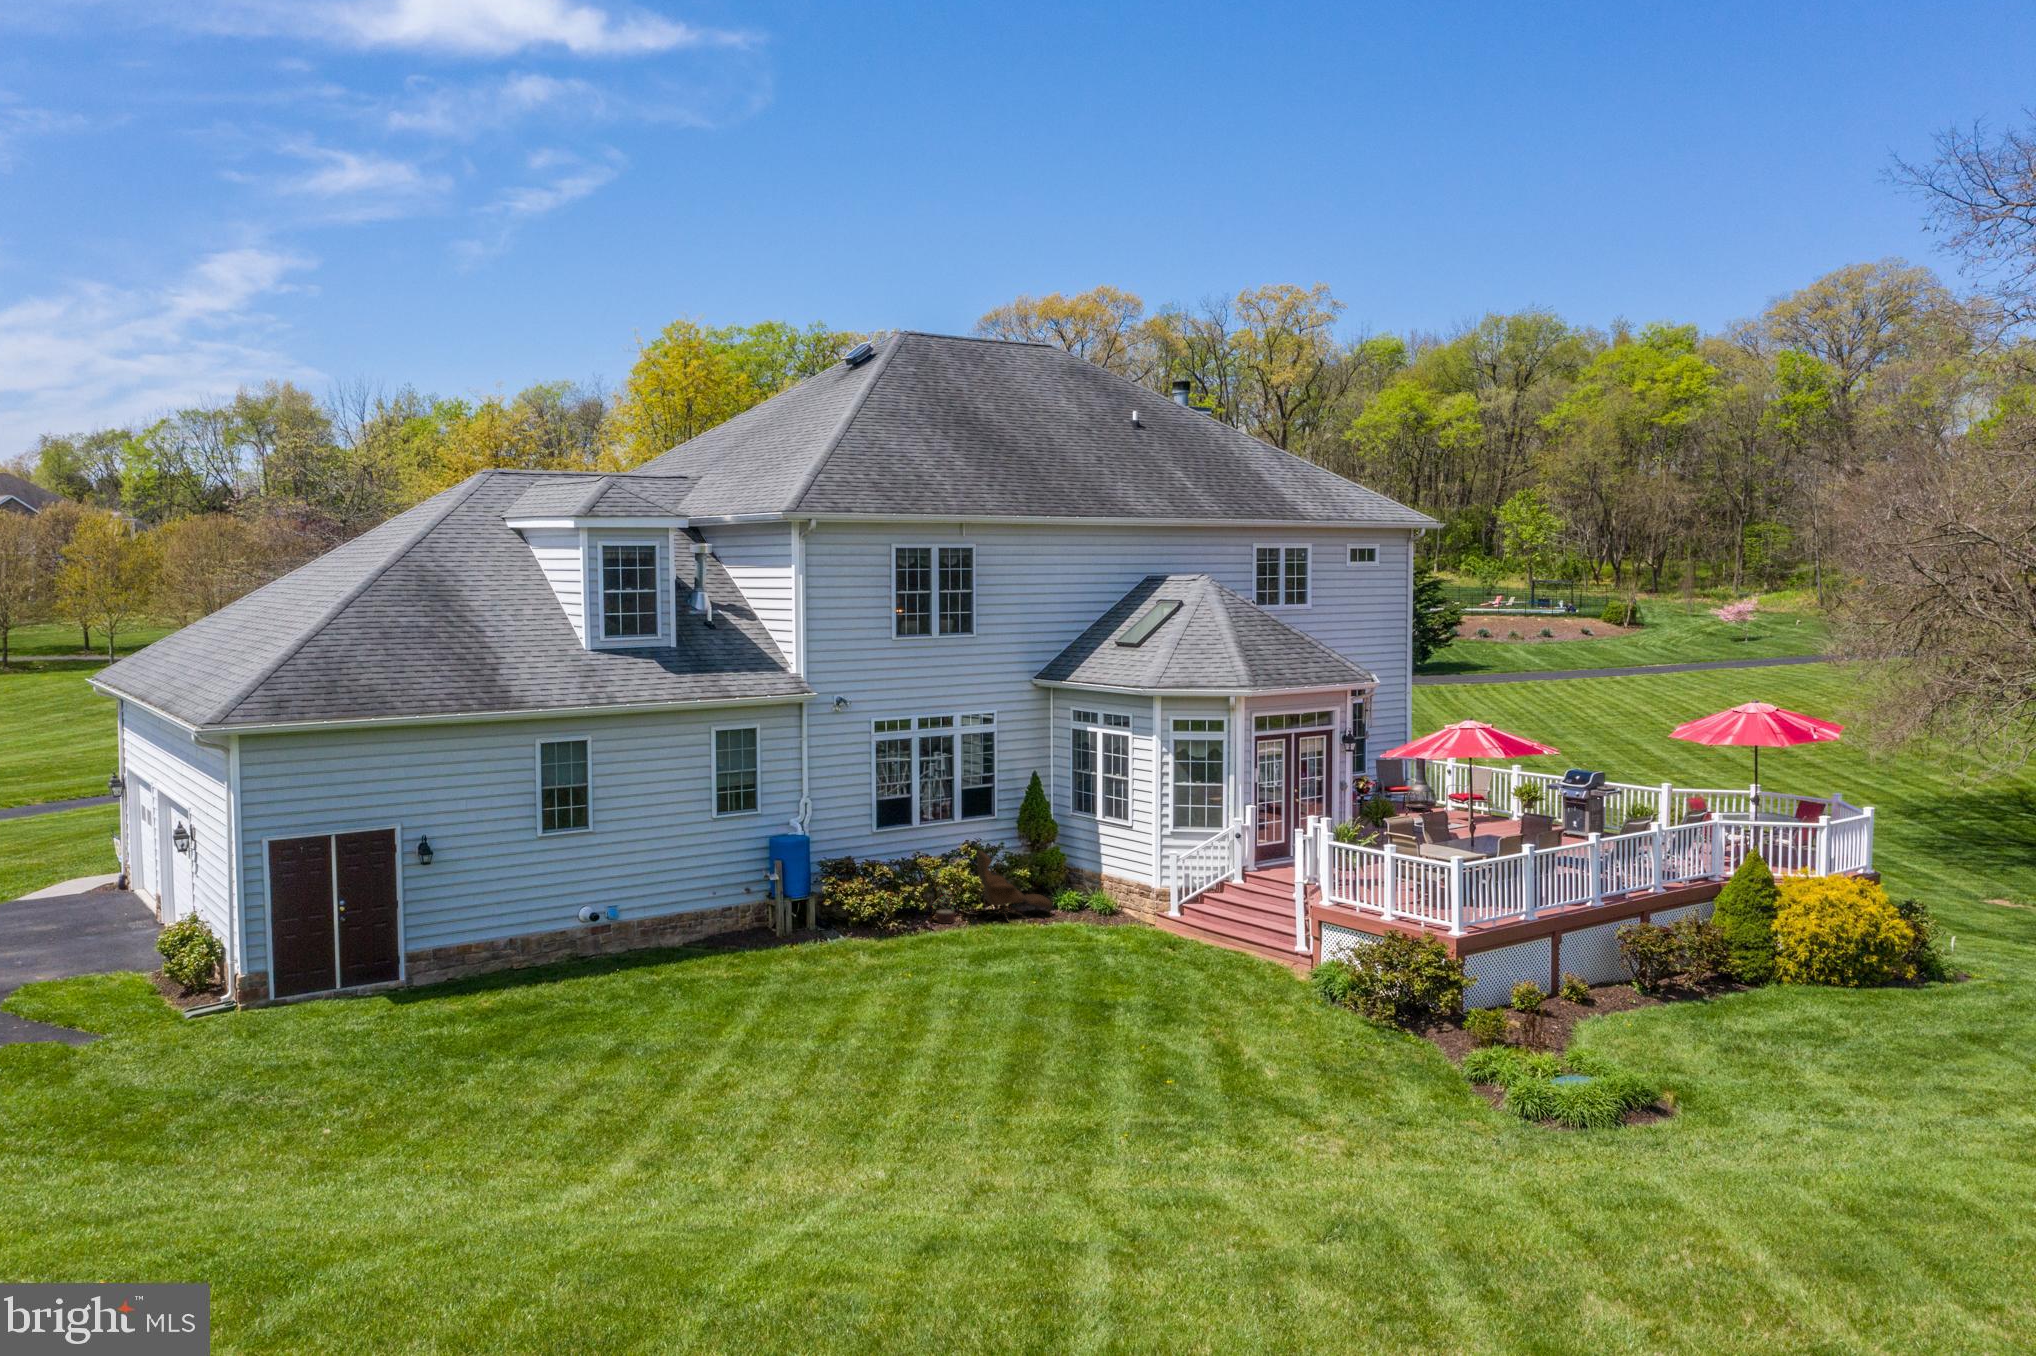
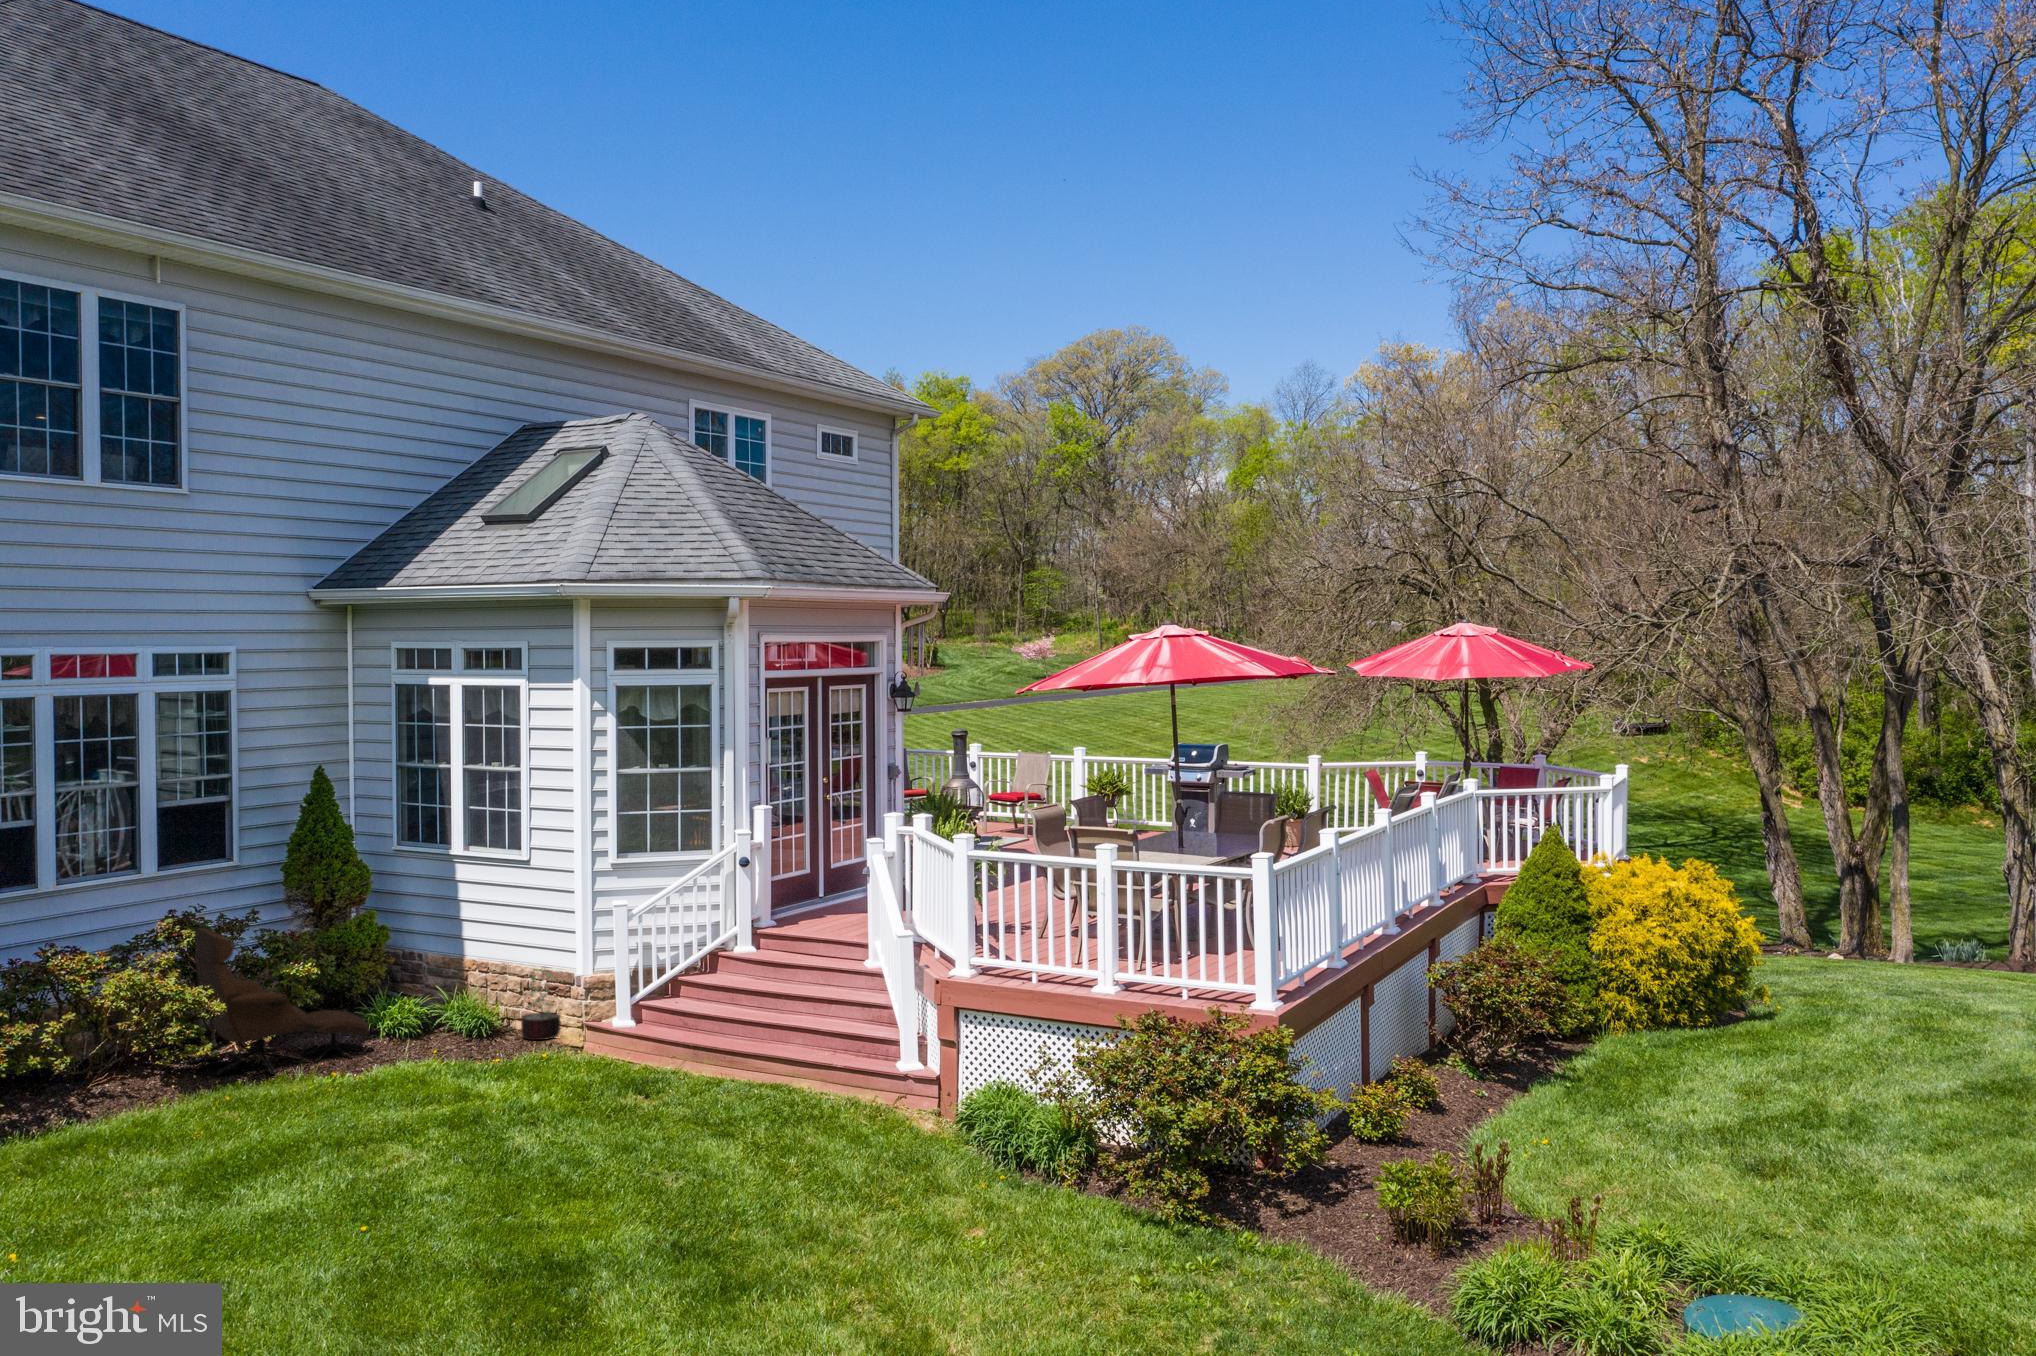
decorative plant: present [932,888,955,924] -> present [521,969,561,1040]

